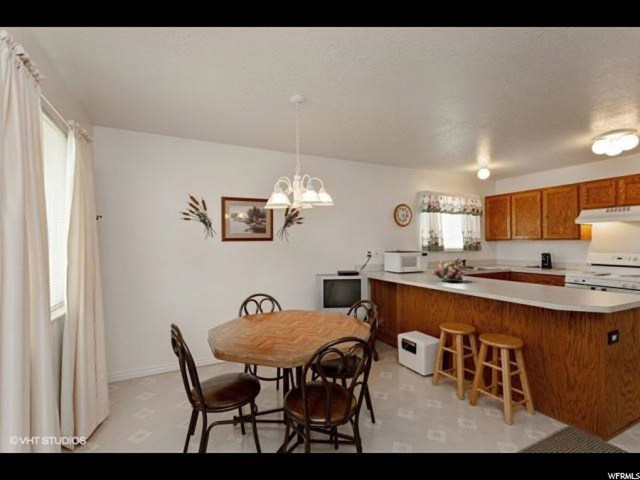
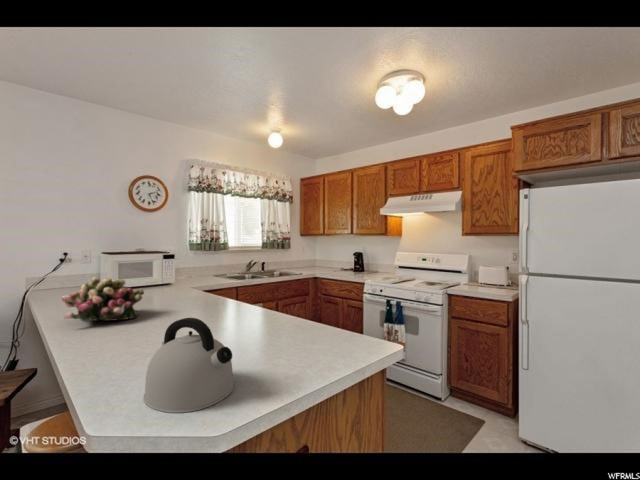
kettle: none [544,271,587,300] -> present [144,318,234,413]

